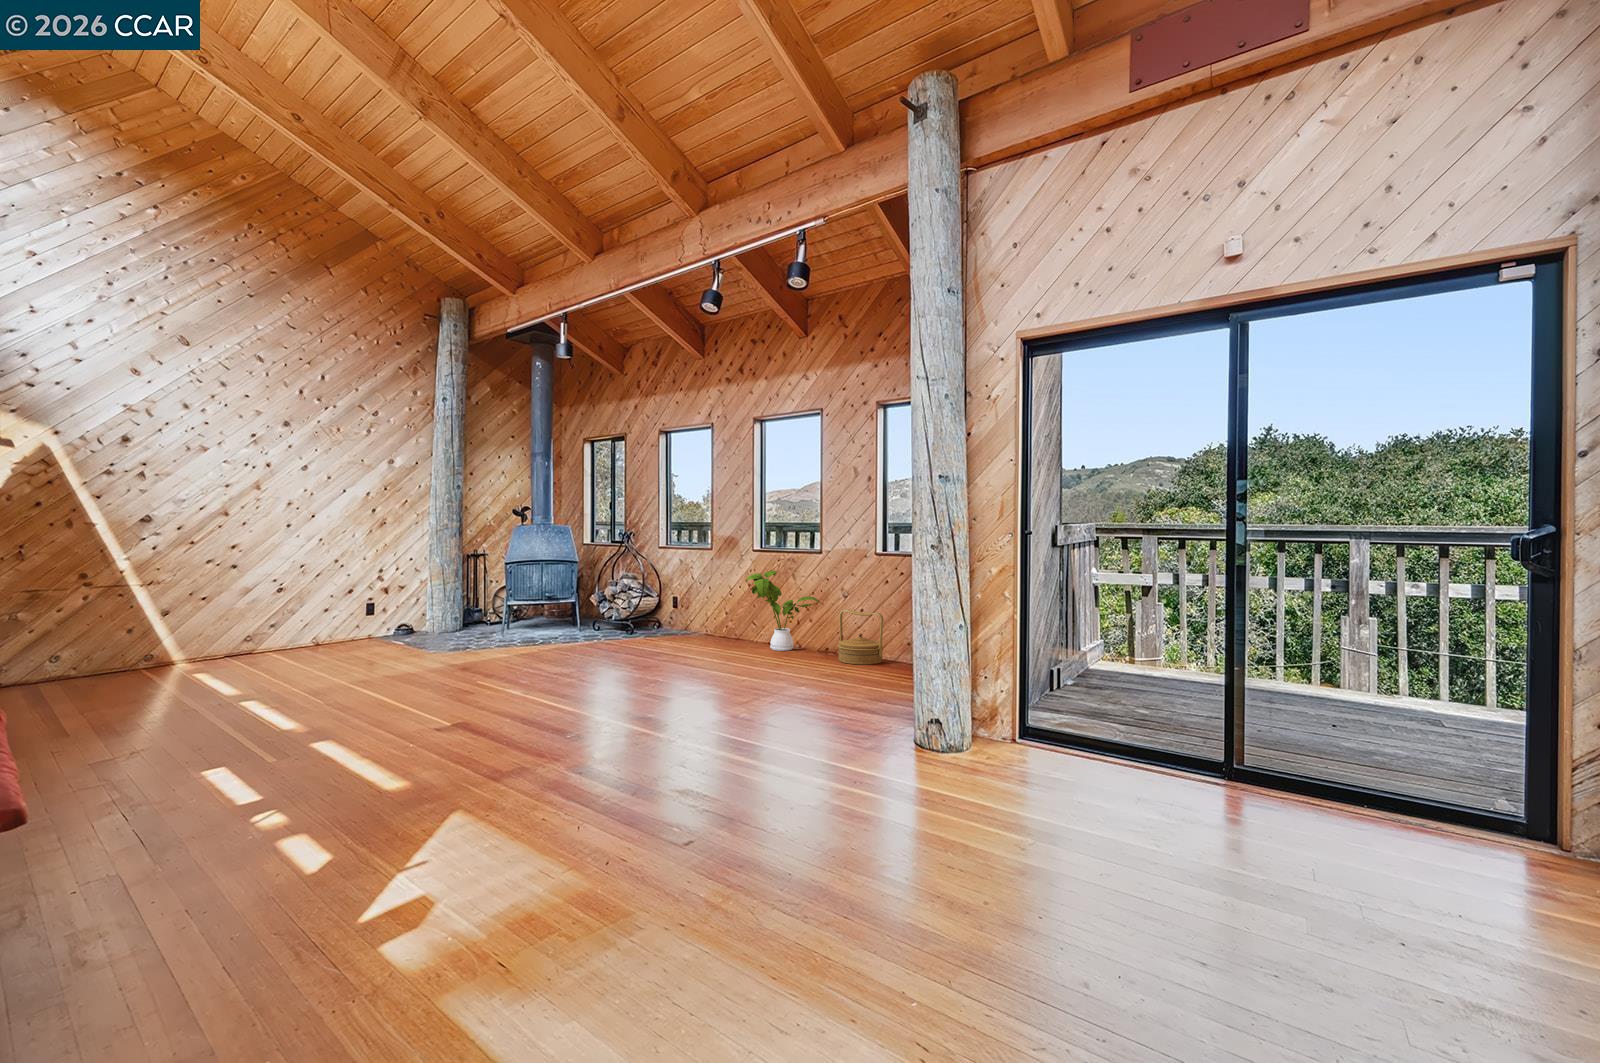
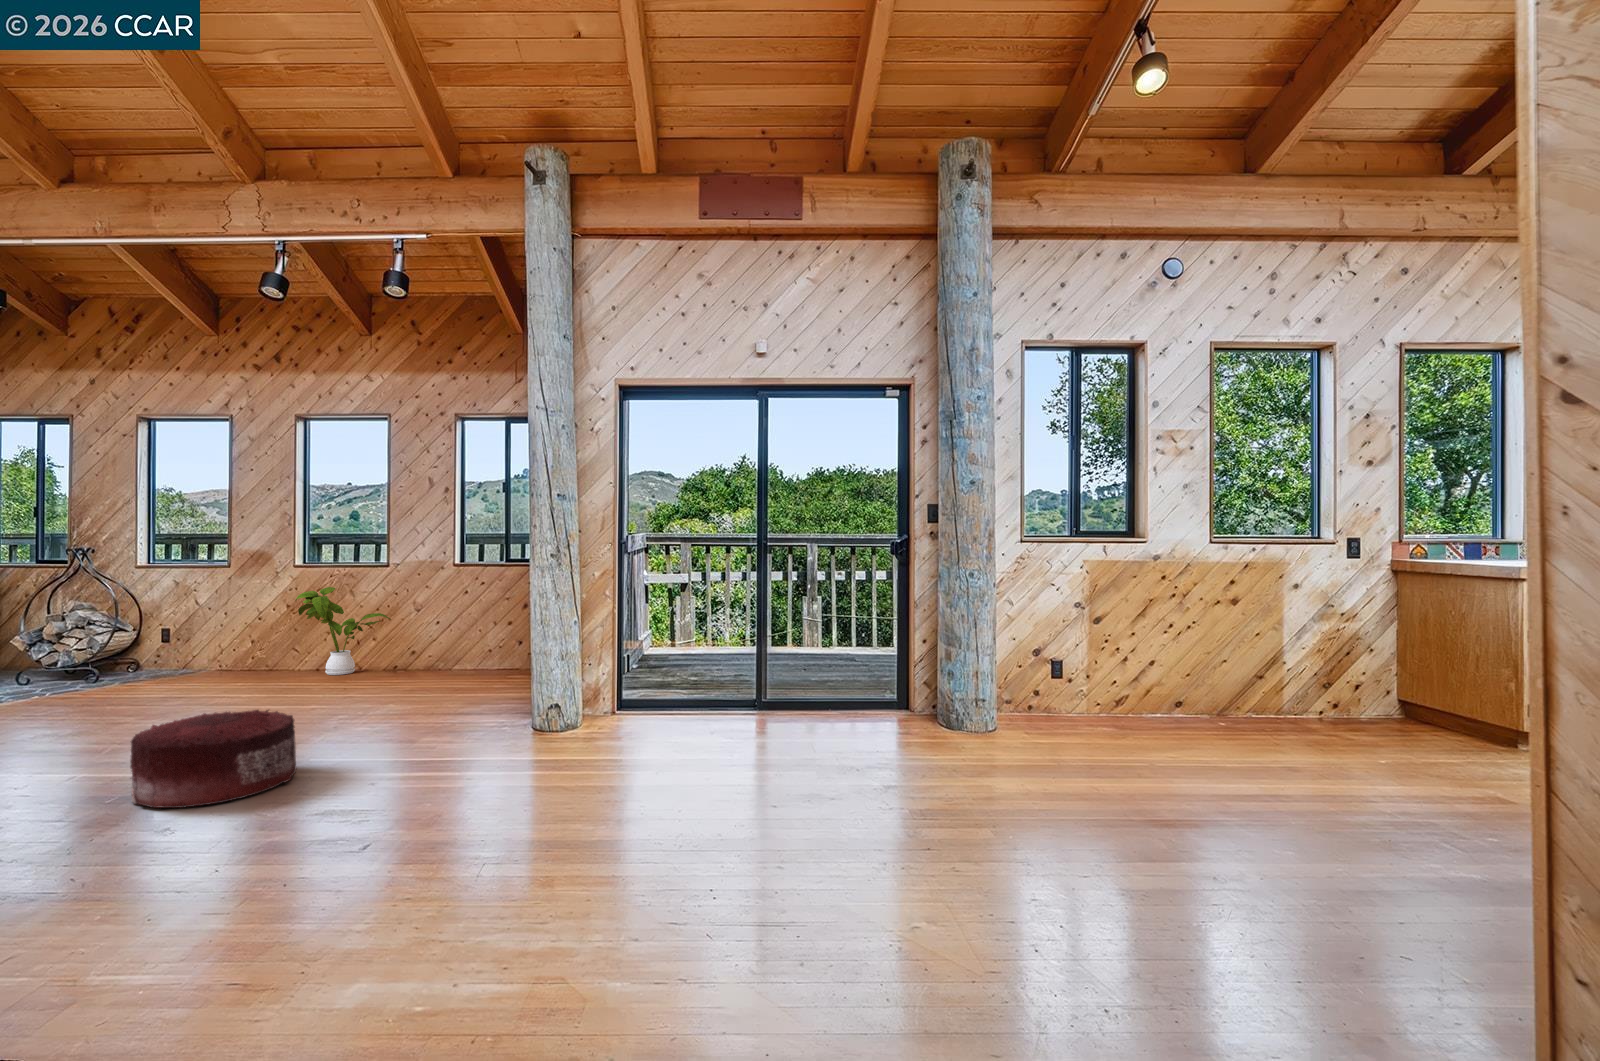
woven basket: present [838,610,883,665] -> none [416,624,468,677]
pouf: none [551,685,680,778] -> present [130,710,296,808]

